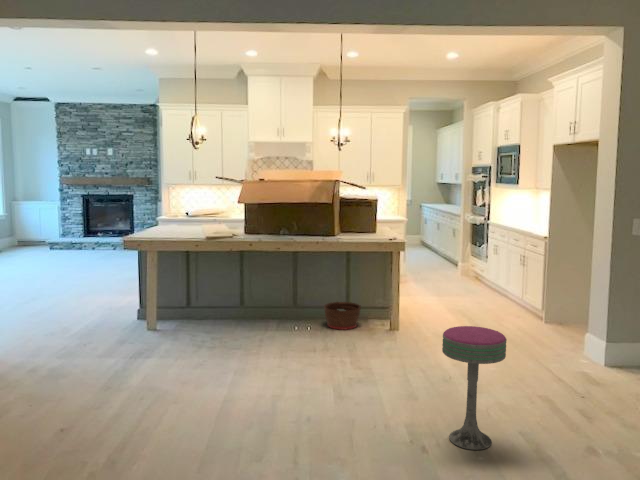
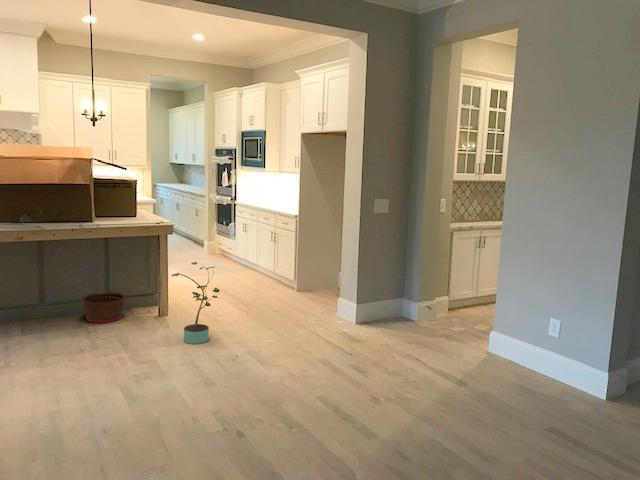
potted plant: none [395,279,440,360] -> present [172,262,220,344]
bar stool: present [442,326,507,450] -> none [250,304,309,421]

